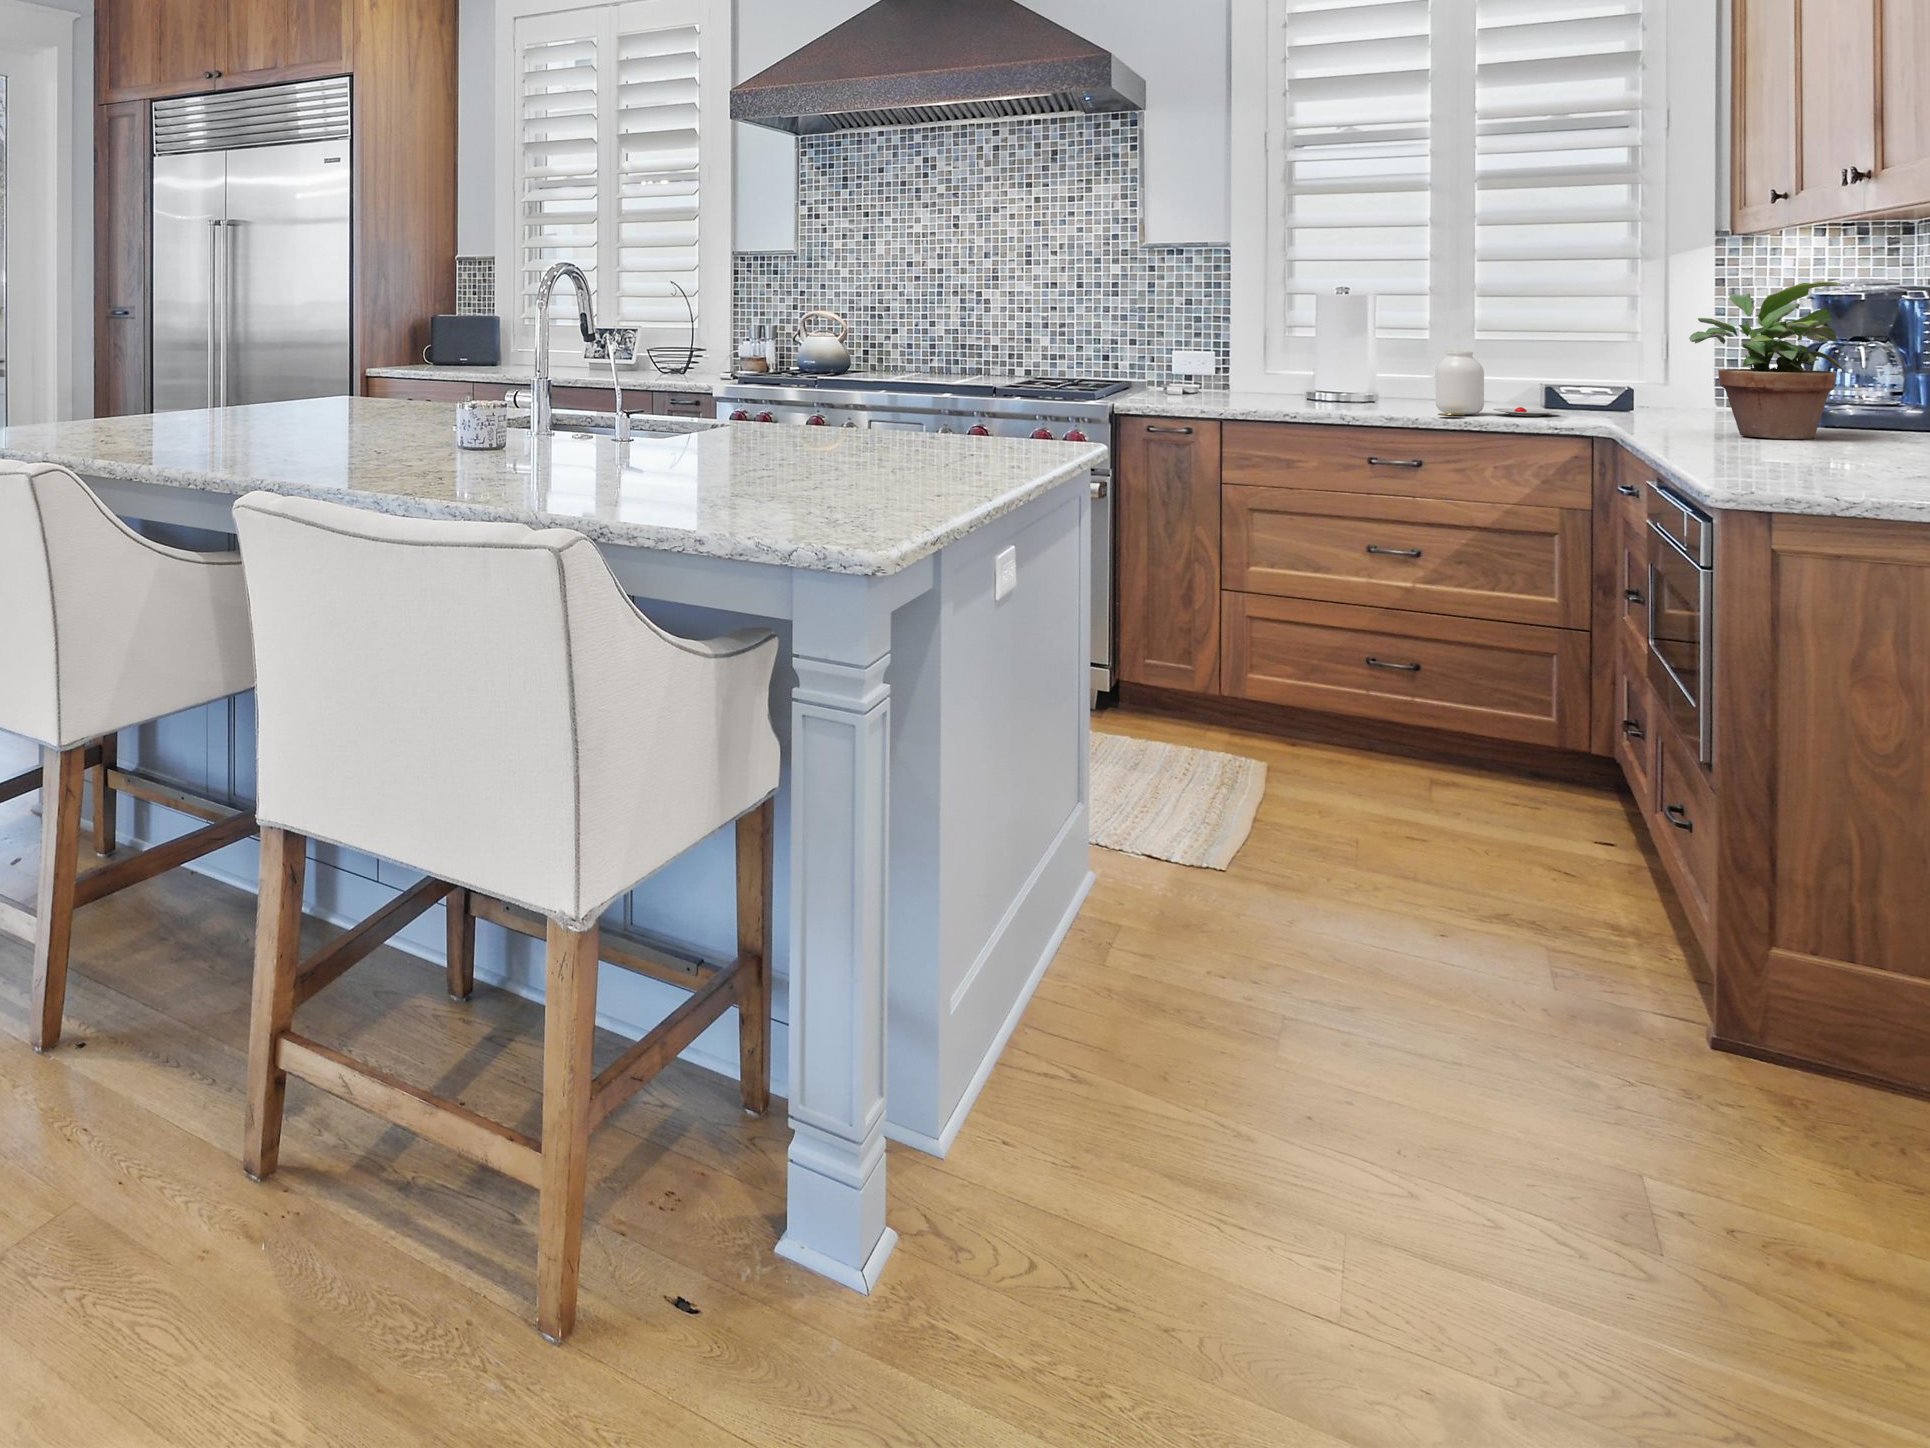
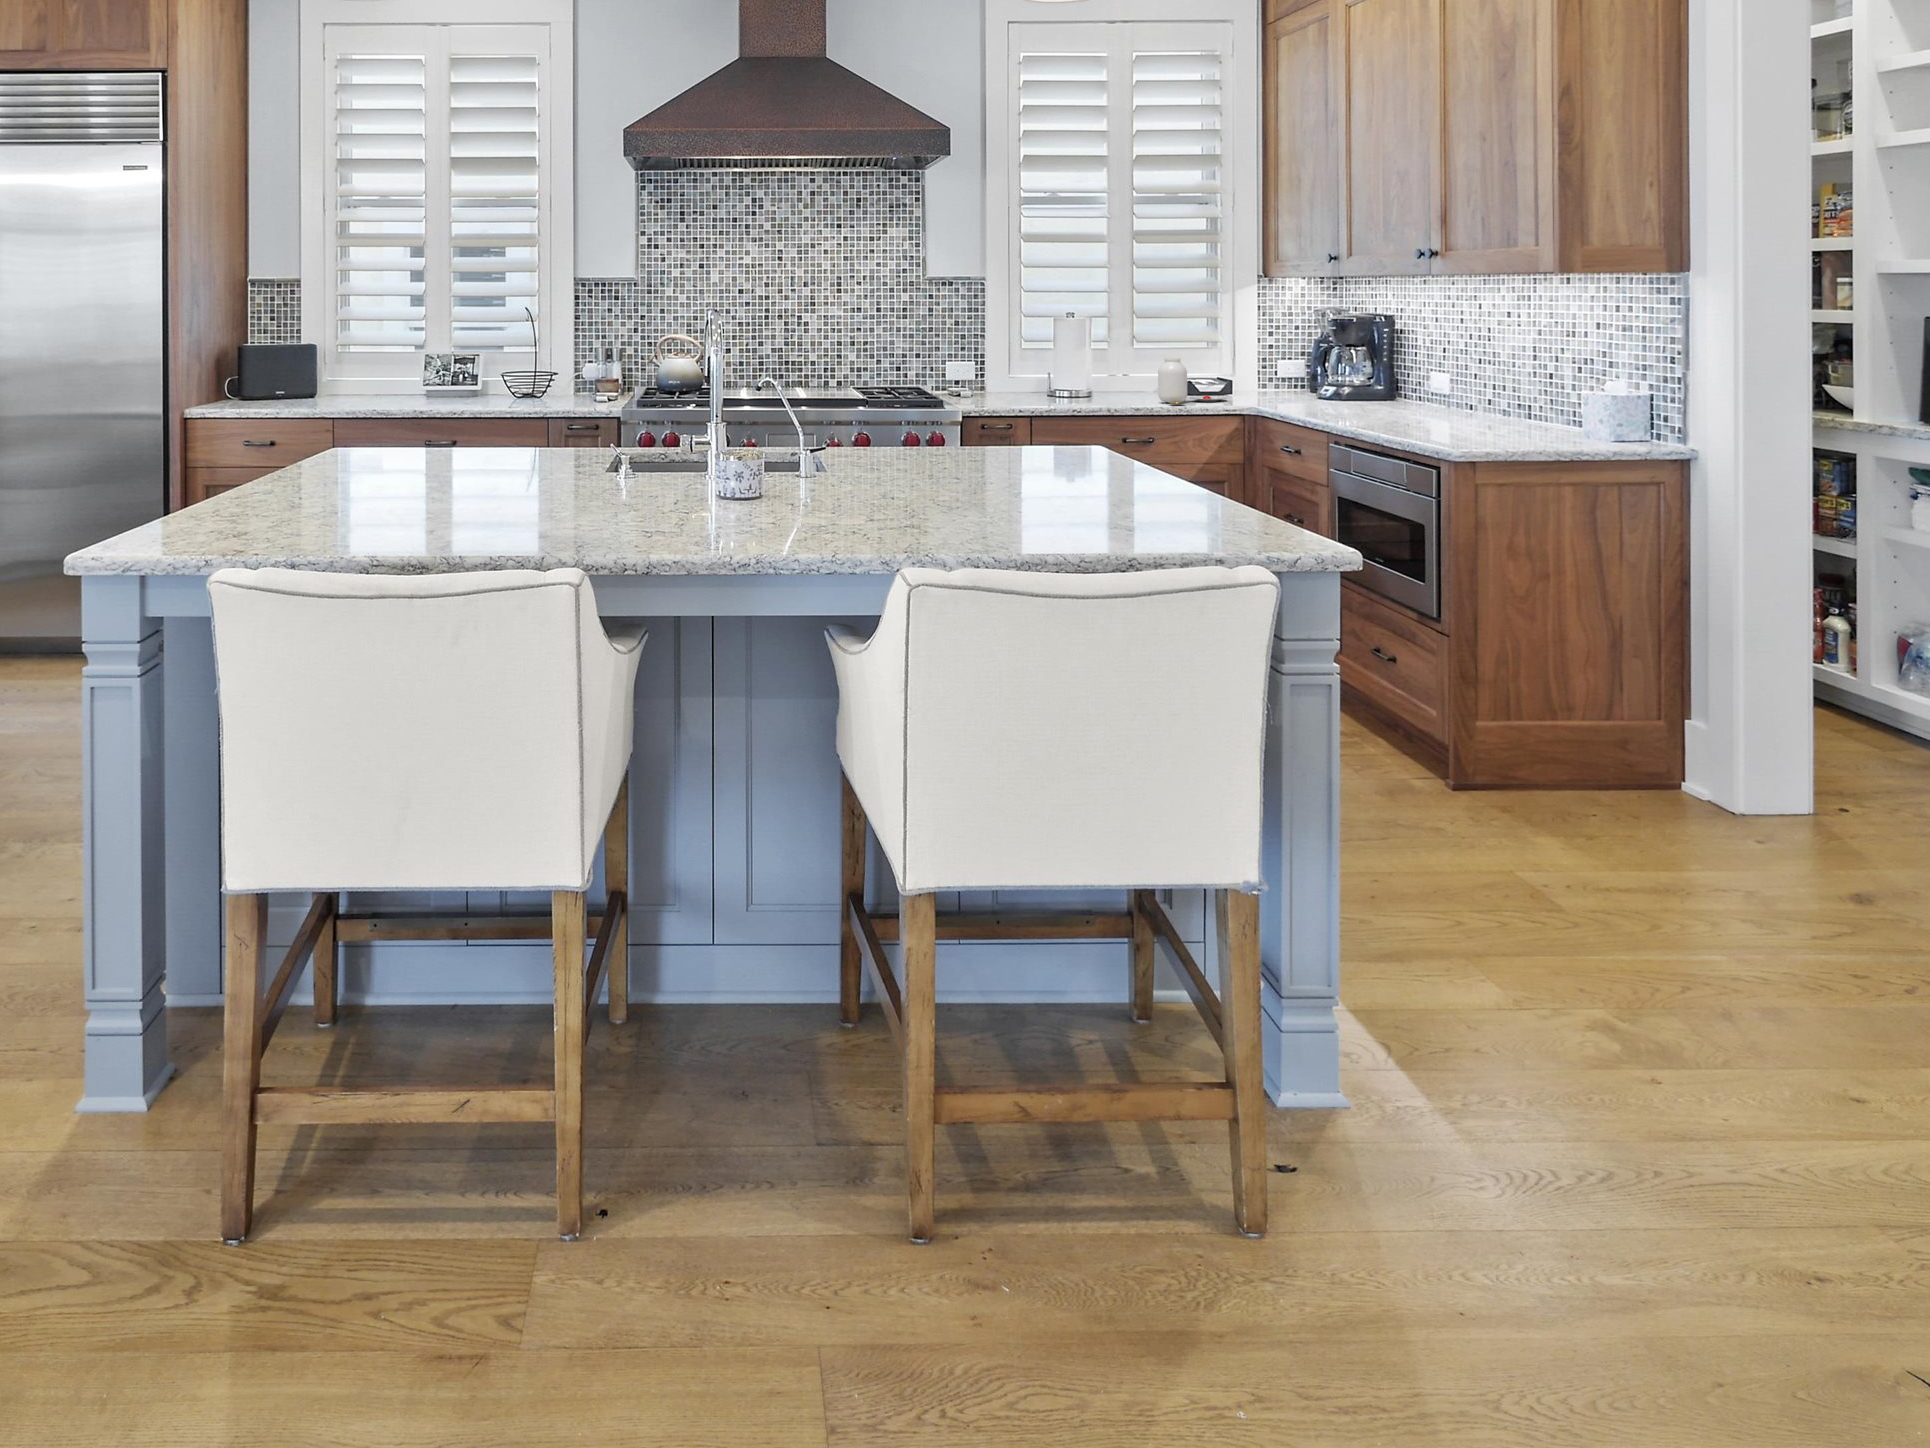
potted plant: present [1689,282,1845,439] -> none [1341,312,1424,409]

